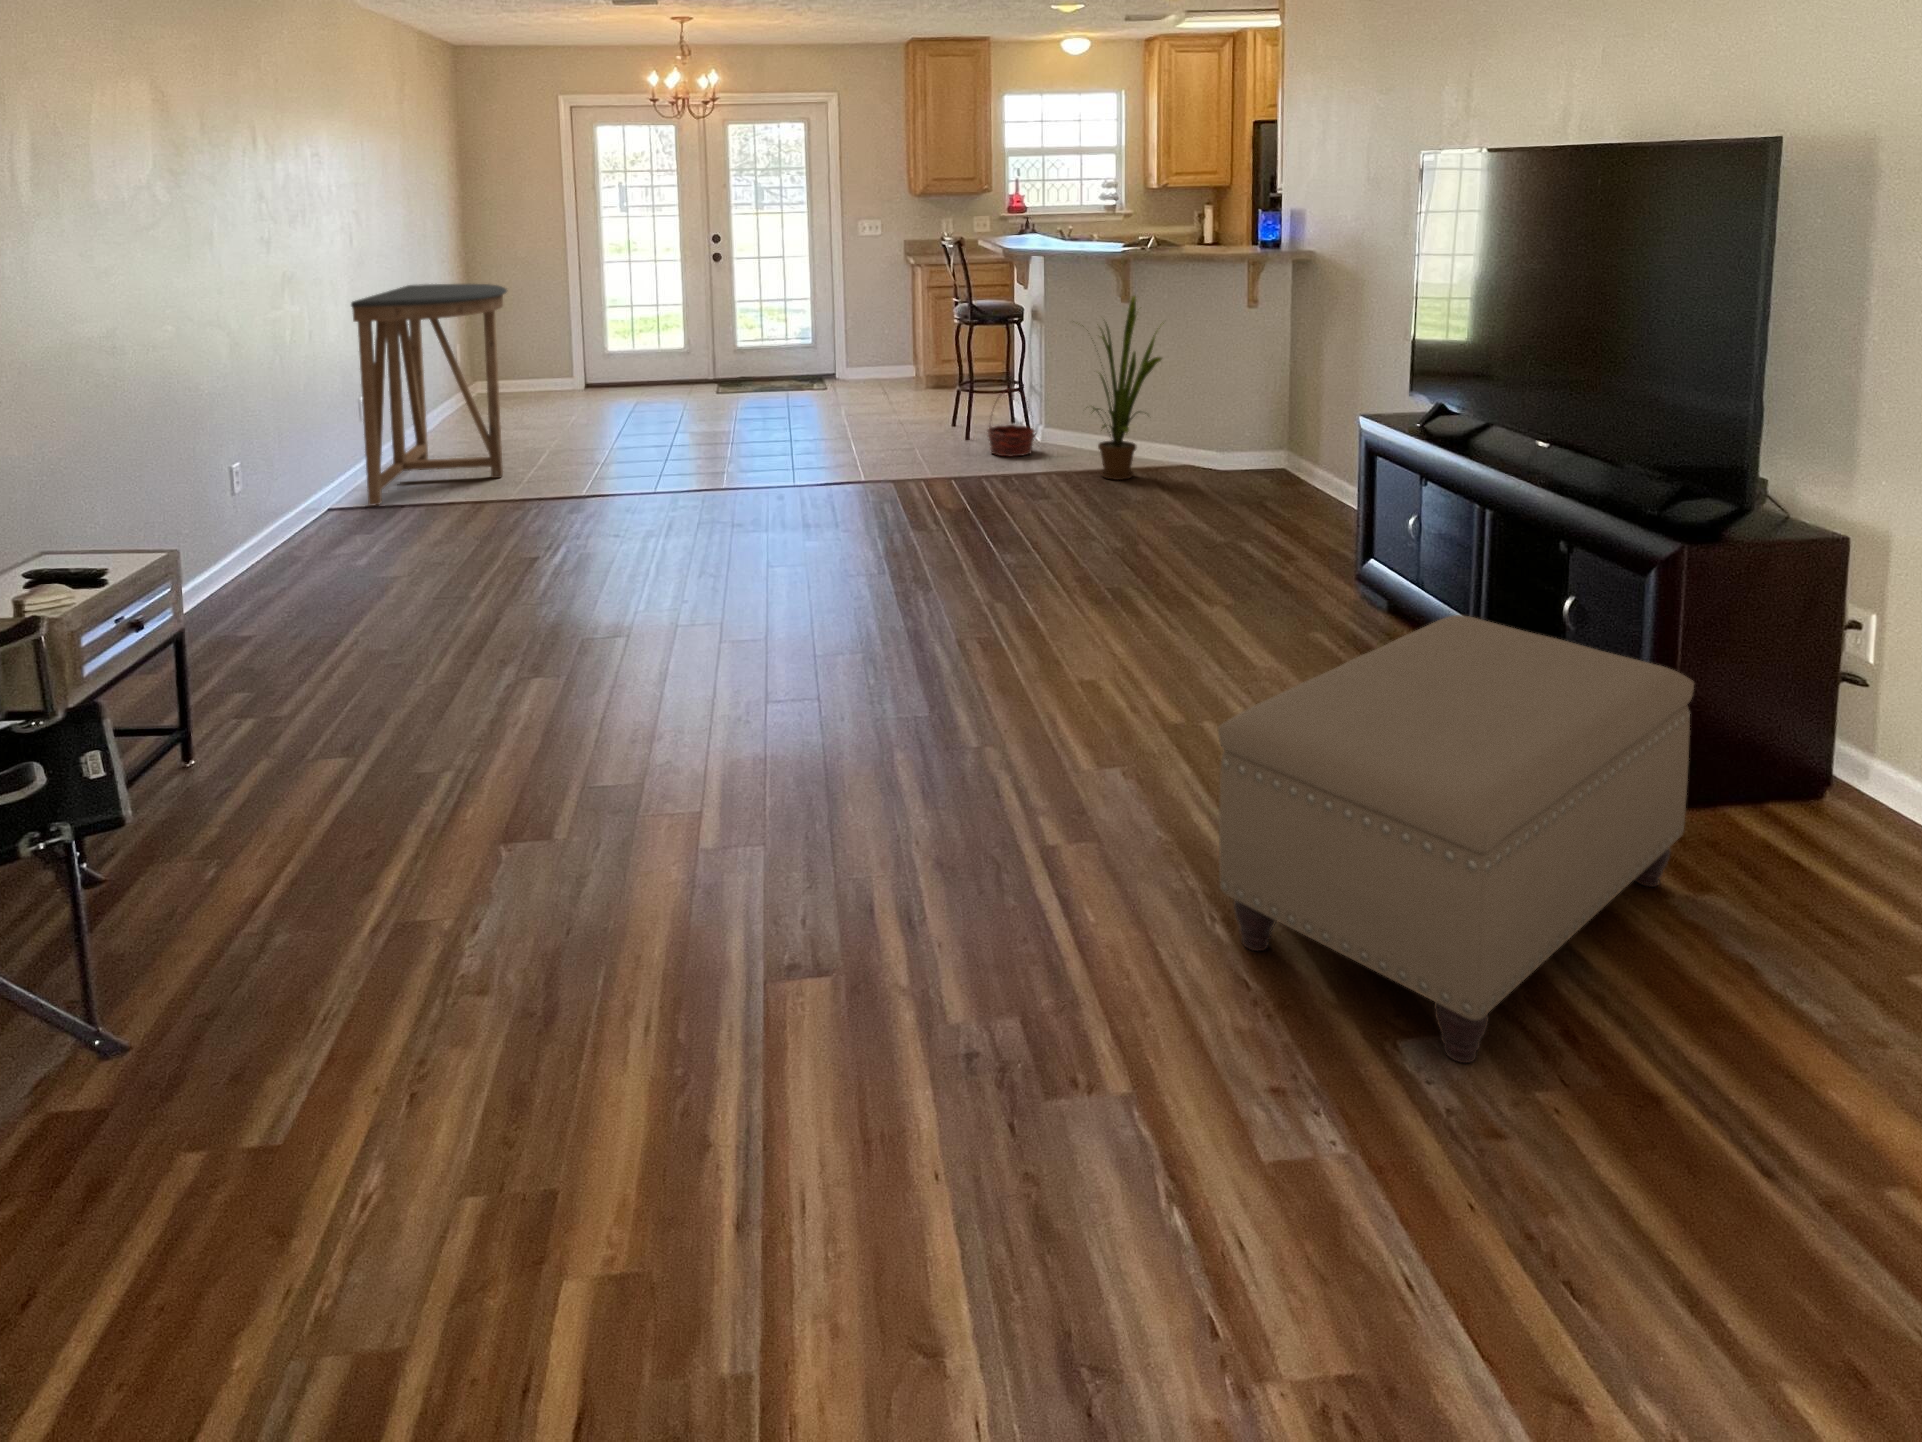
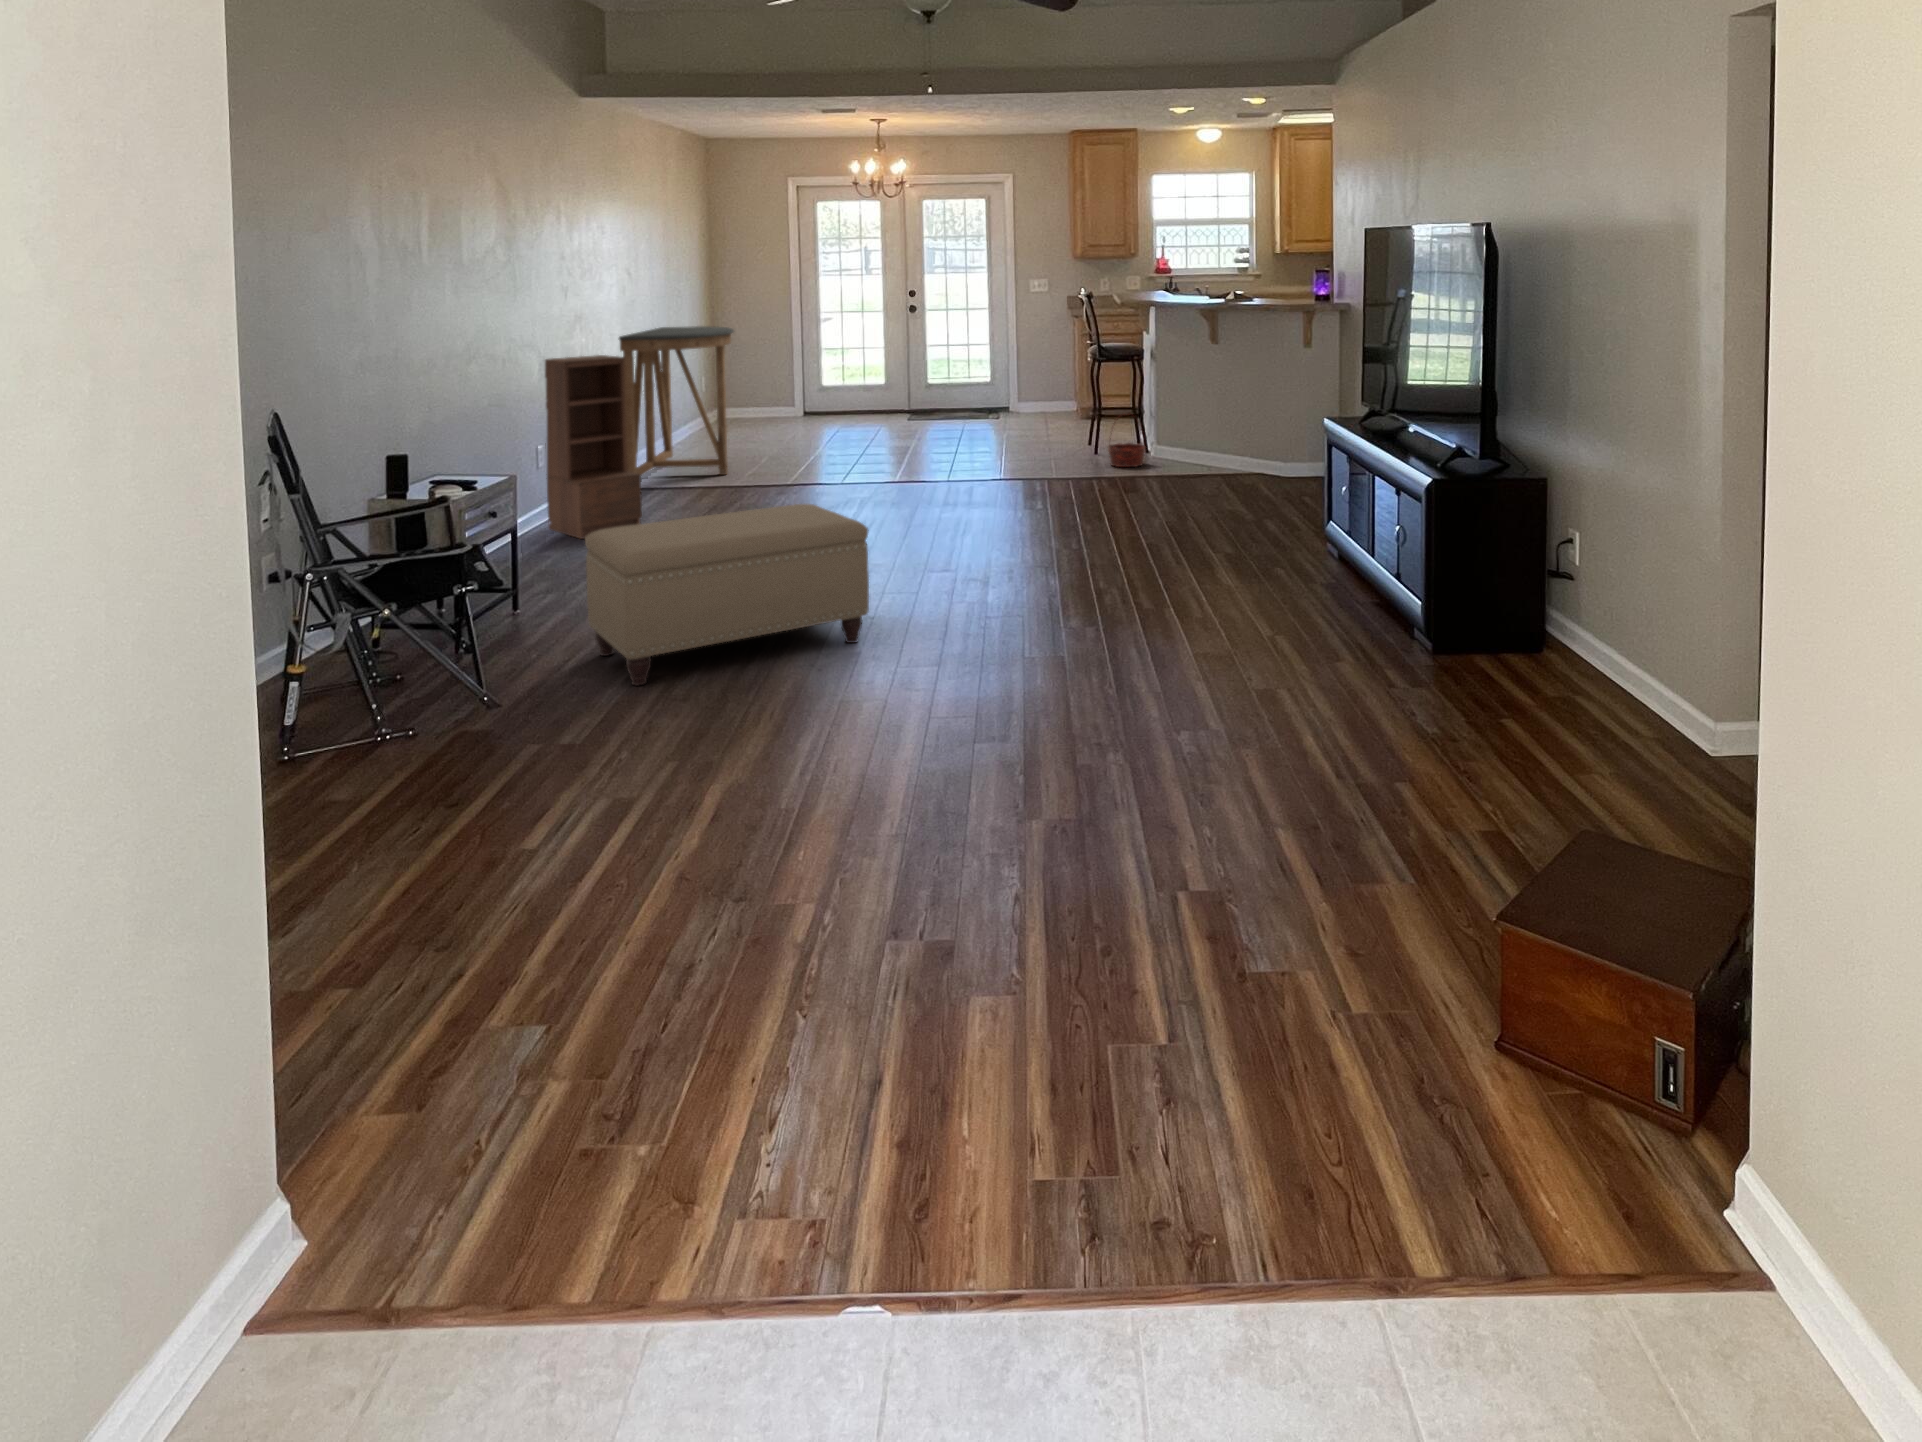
house plant: present [1093,296,1164,480] -> none [1163,337,1241,483]
bookshelf: none [237,333,392,601] -> present [545,355,642,539]
ottoman: present [1218,615,1694,1063] -> present [585,504,869,686]

